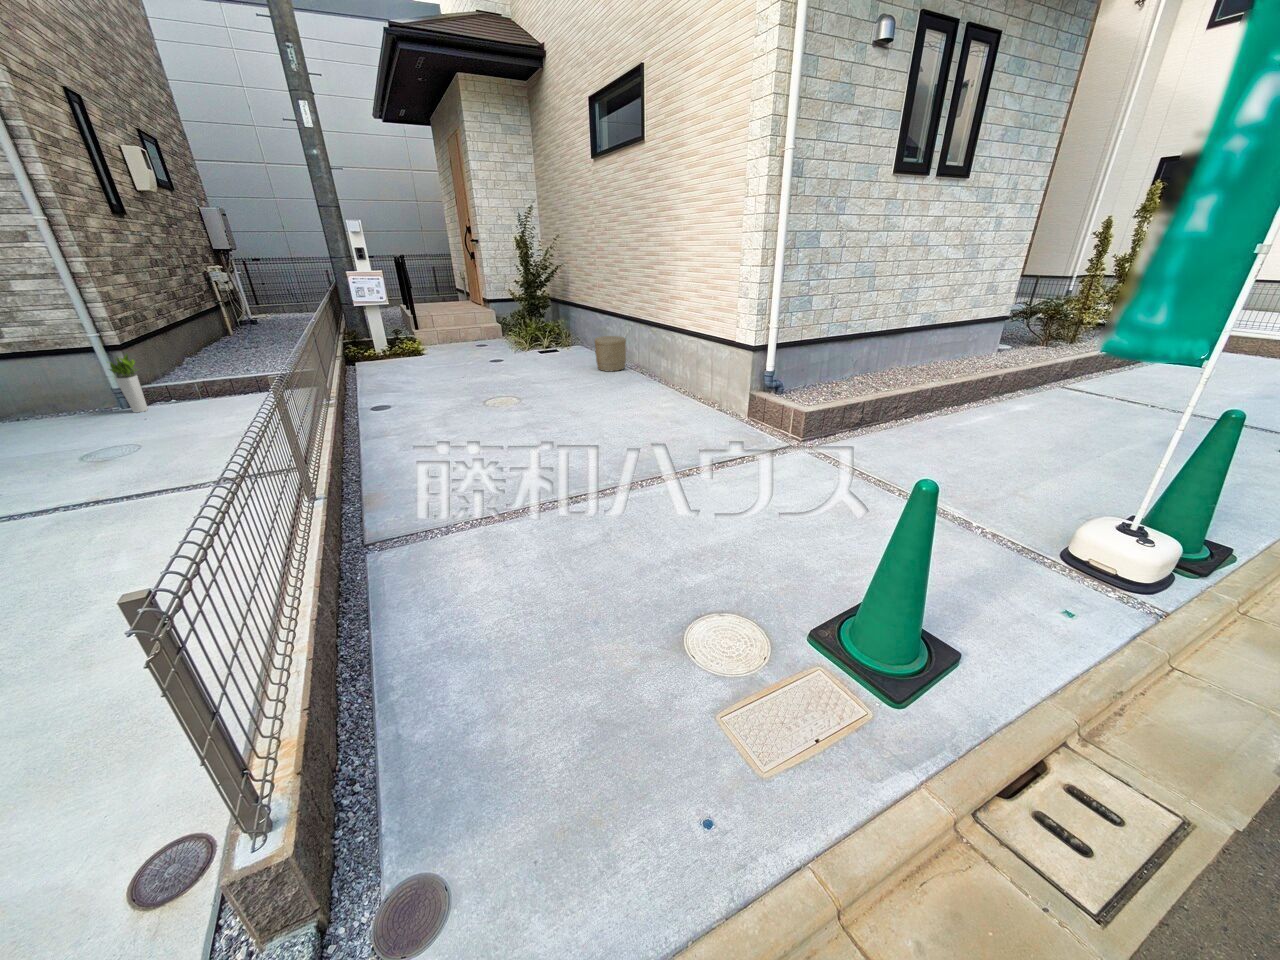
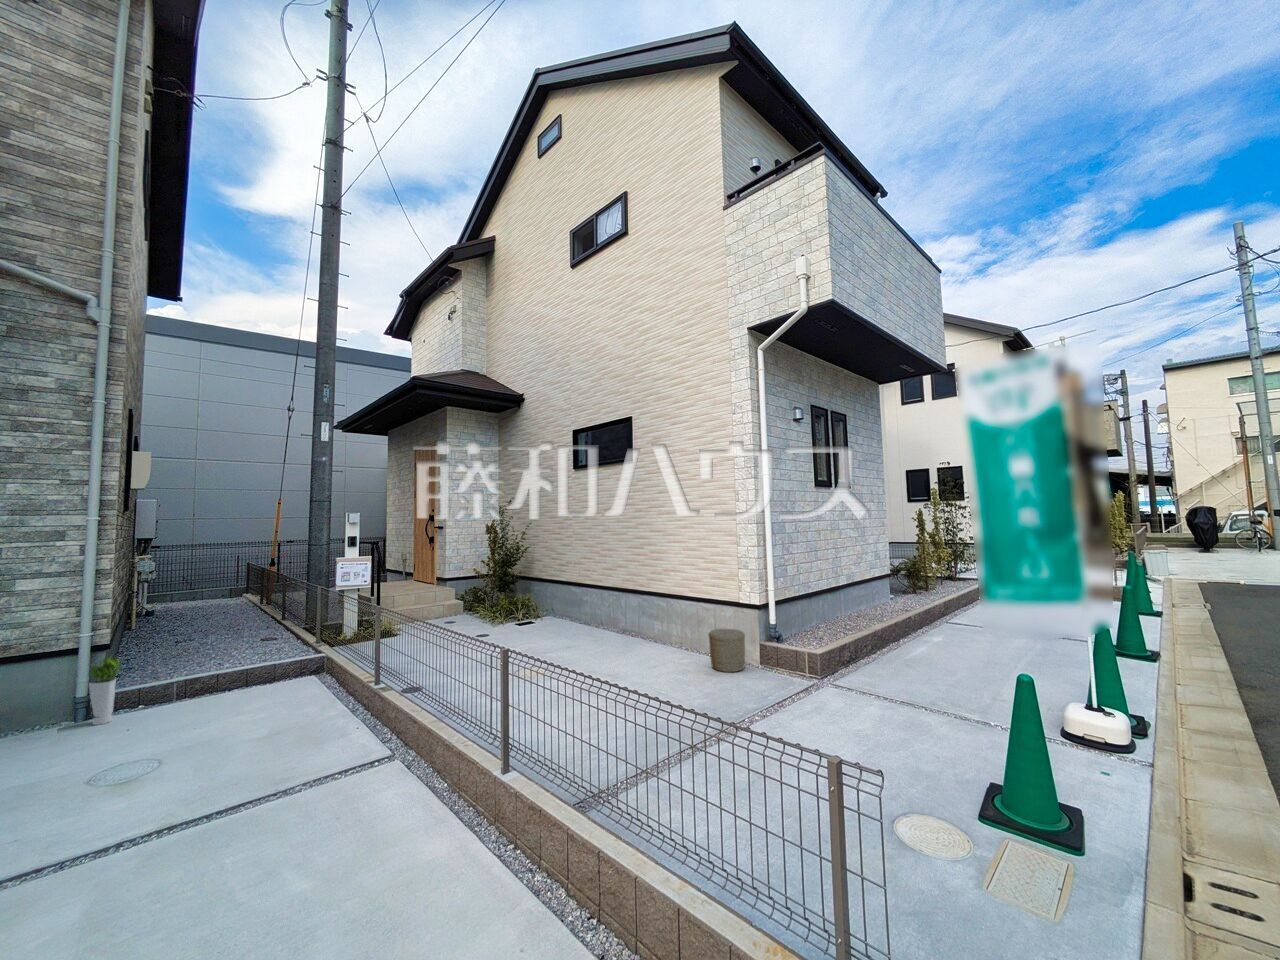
woven basket: present [595,336,626,371] -> present [708,629,745,672]

